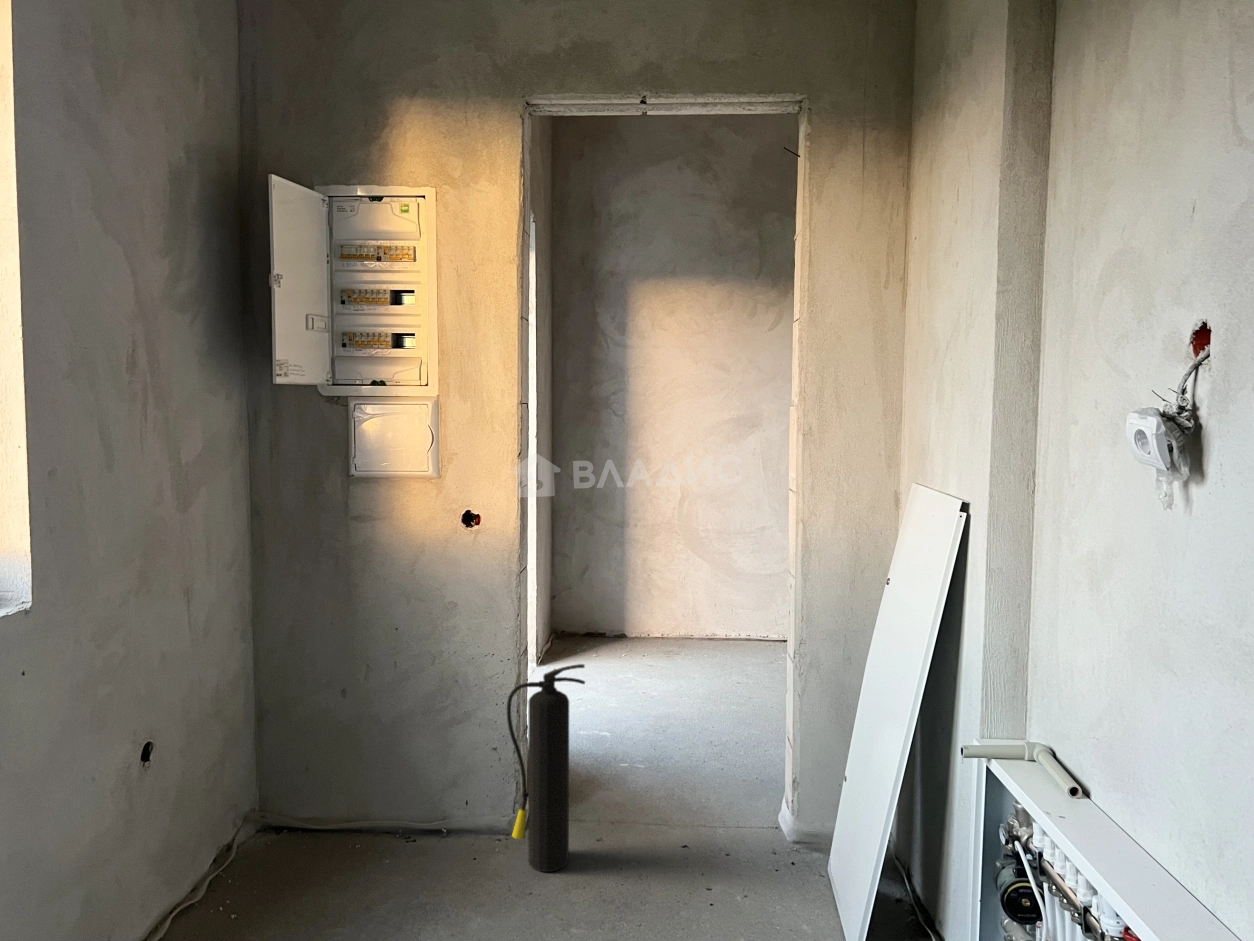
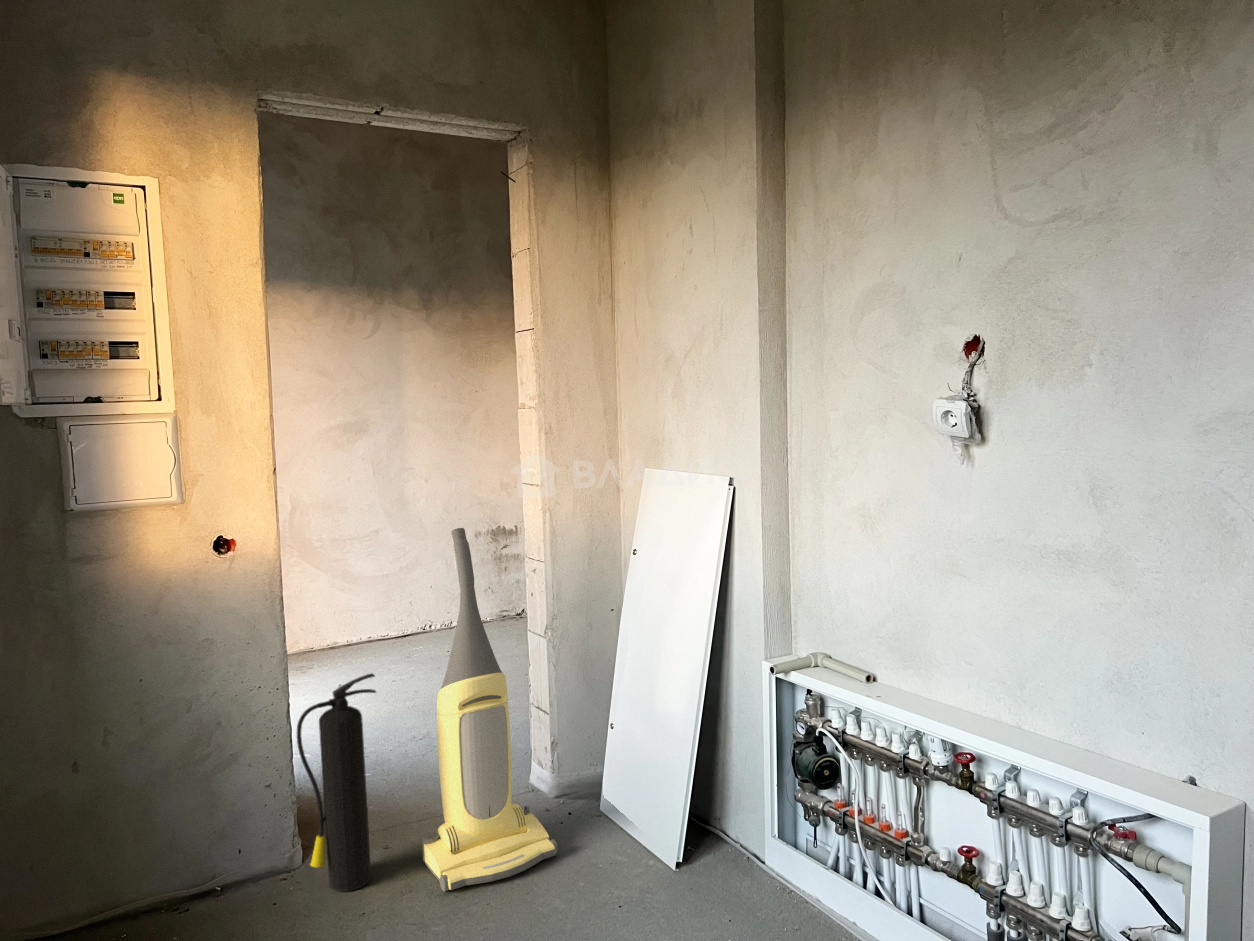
vacuum cleaner: none [614,531,749,914] -> present [422,528,558,892]

